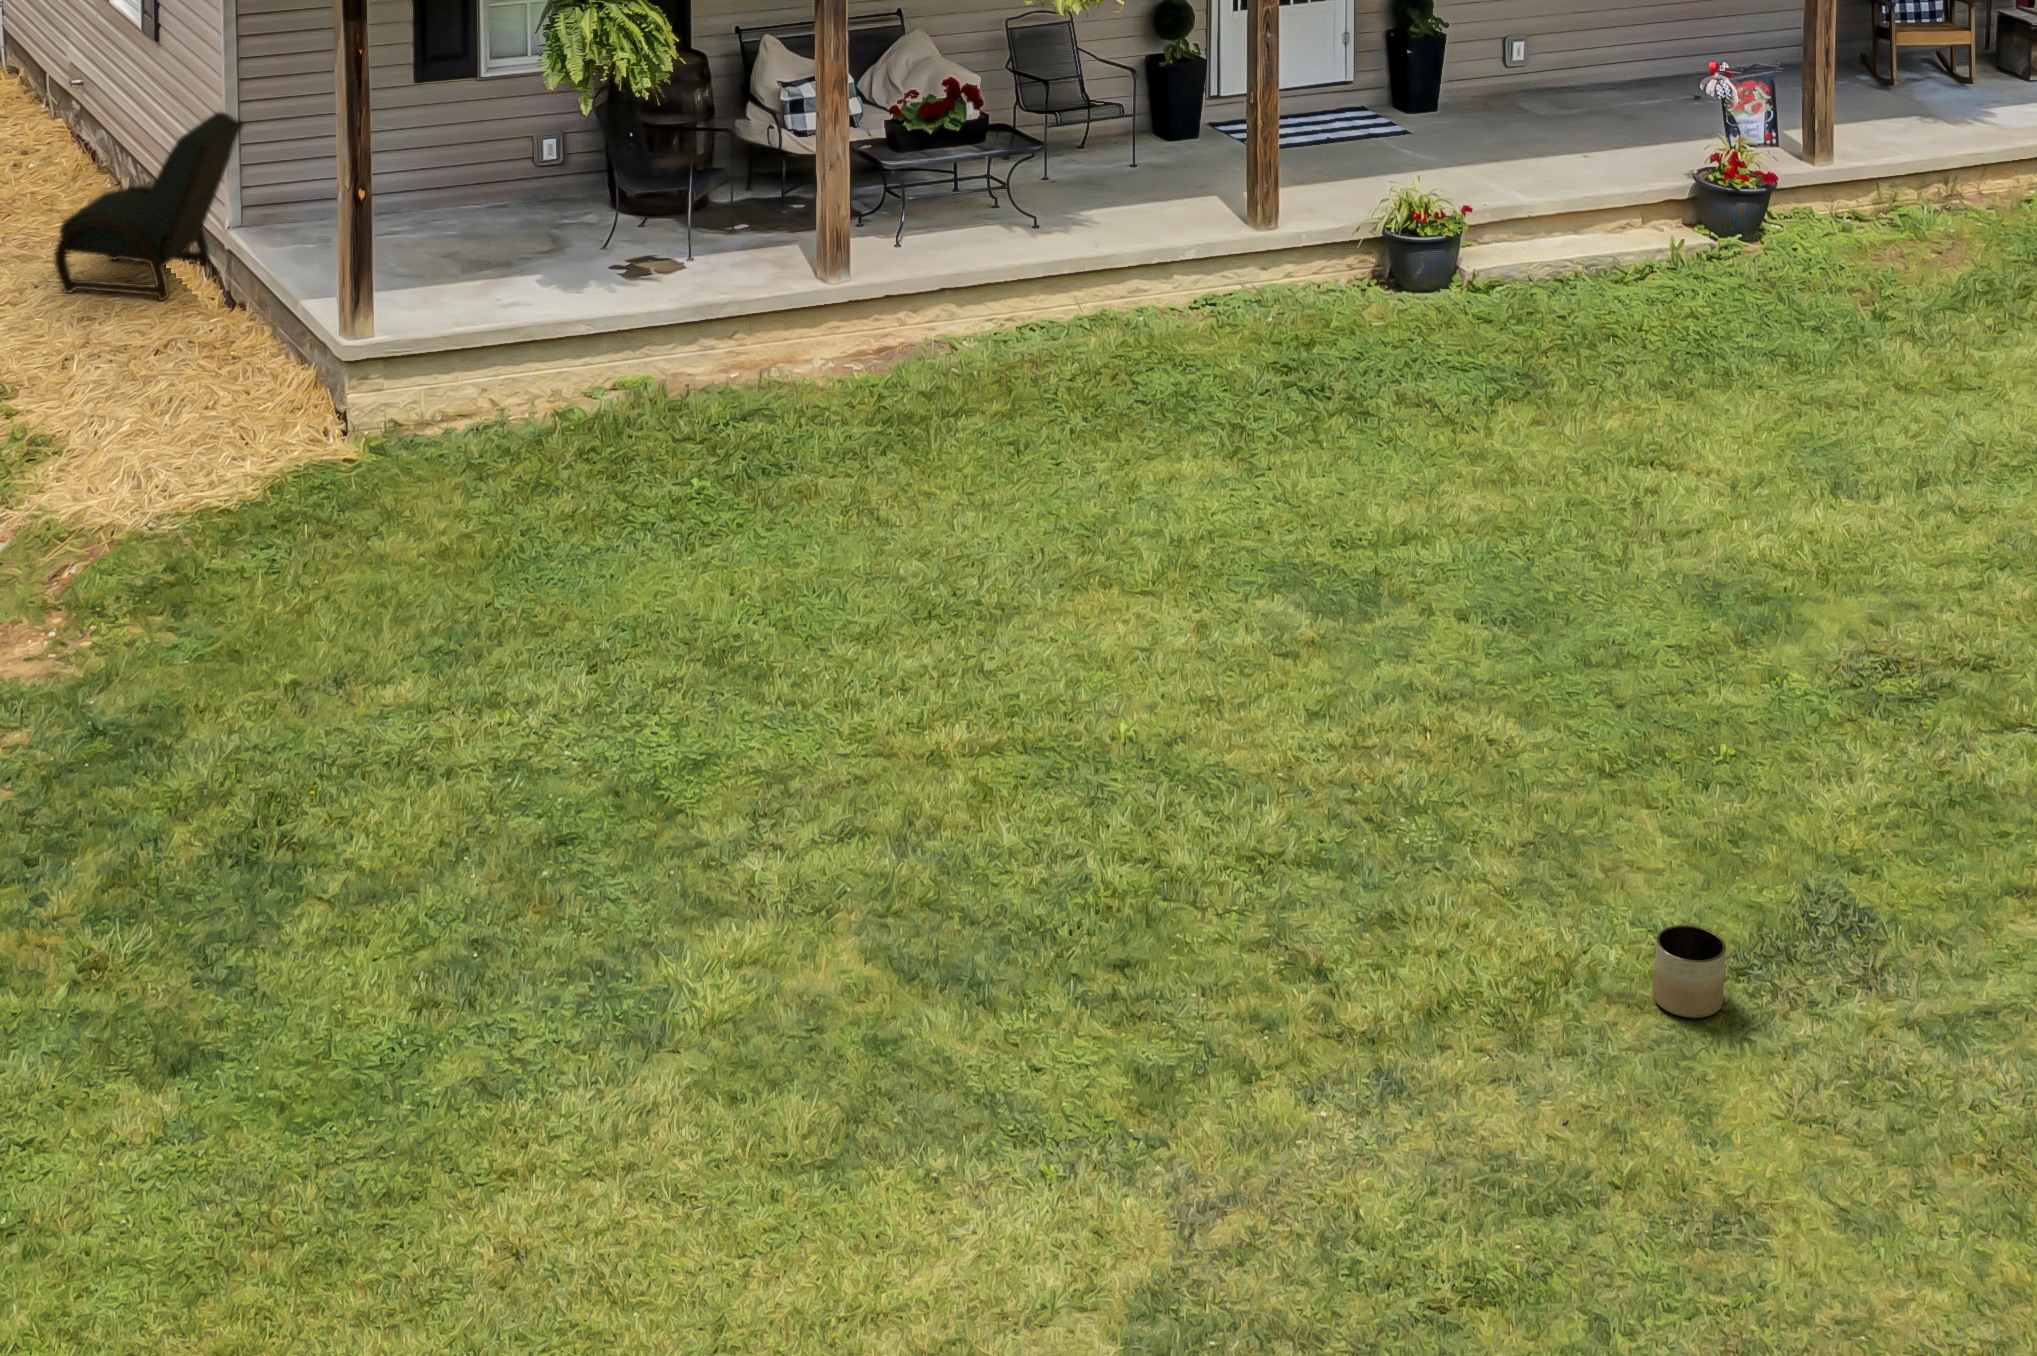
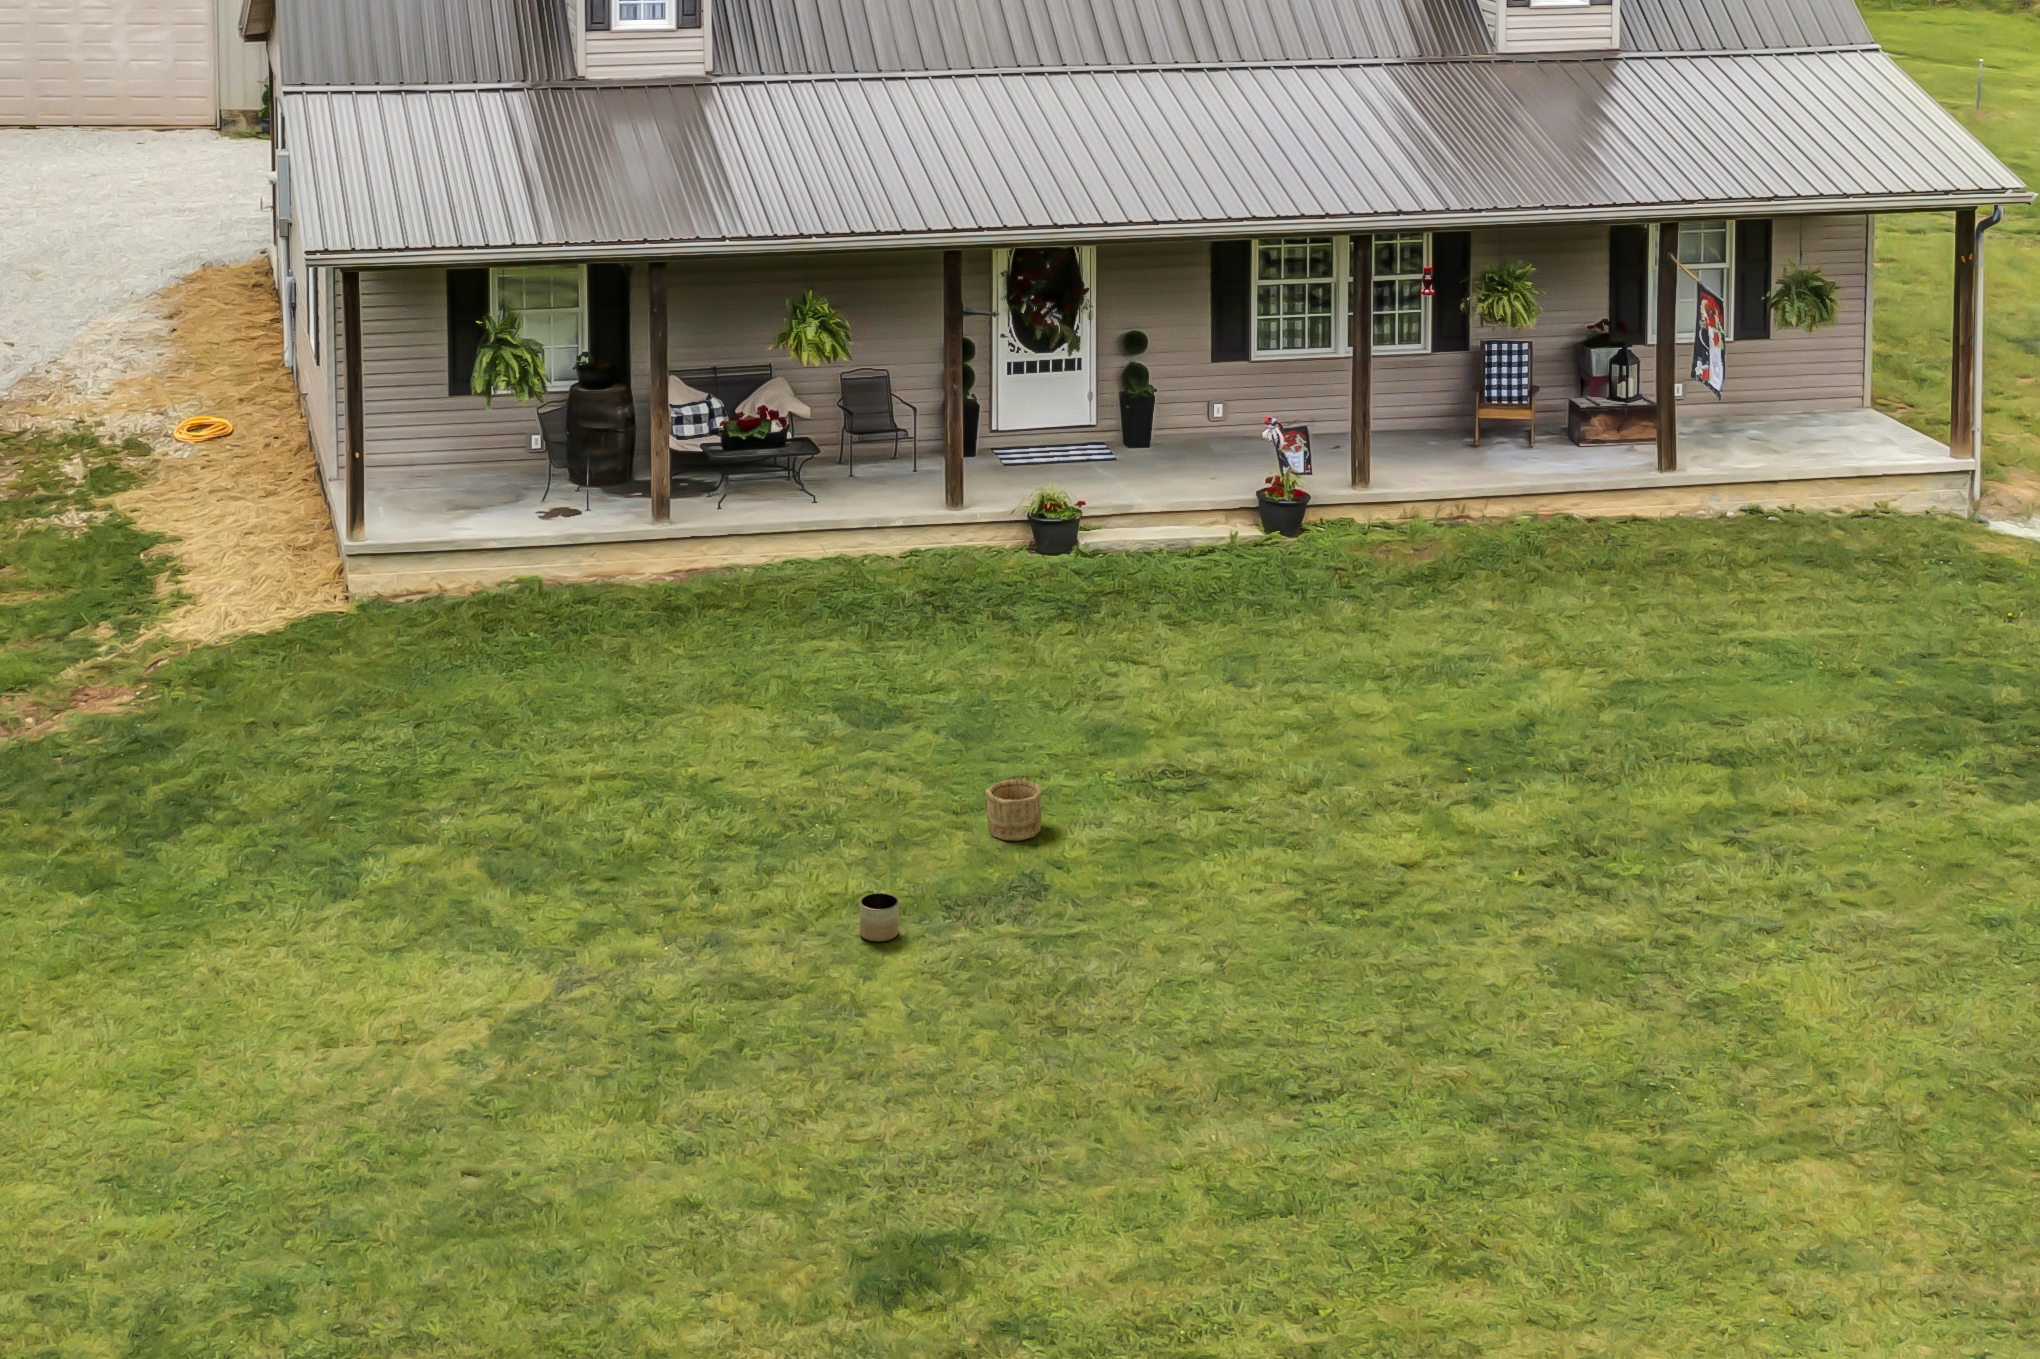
lounge chair: present [55,112,243,301] -> none [231,413,348,527]
wooden bucket: none [1696,681,1792,790] -> present [986,780,1042,841]

